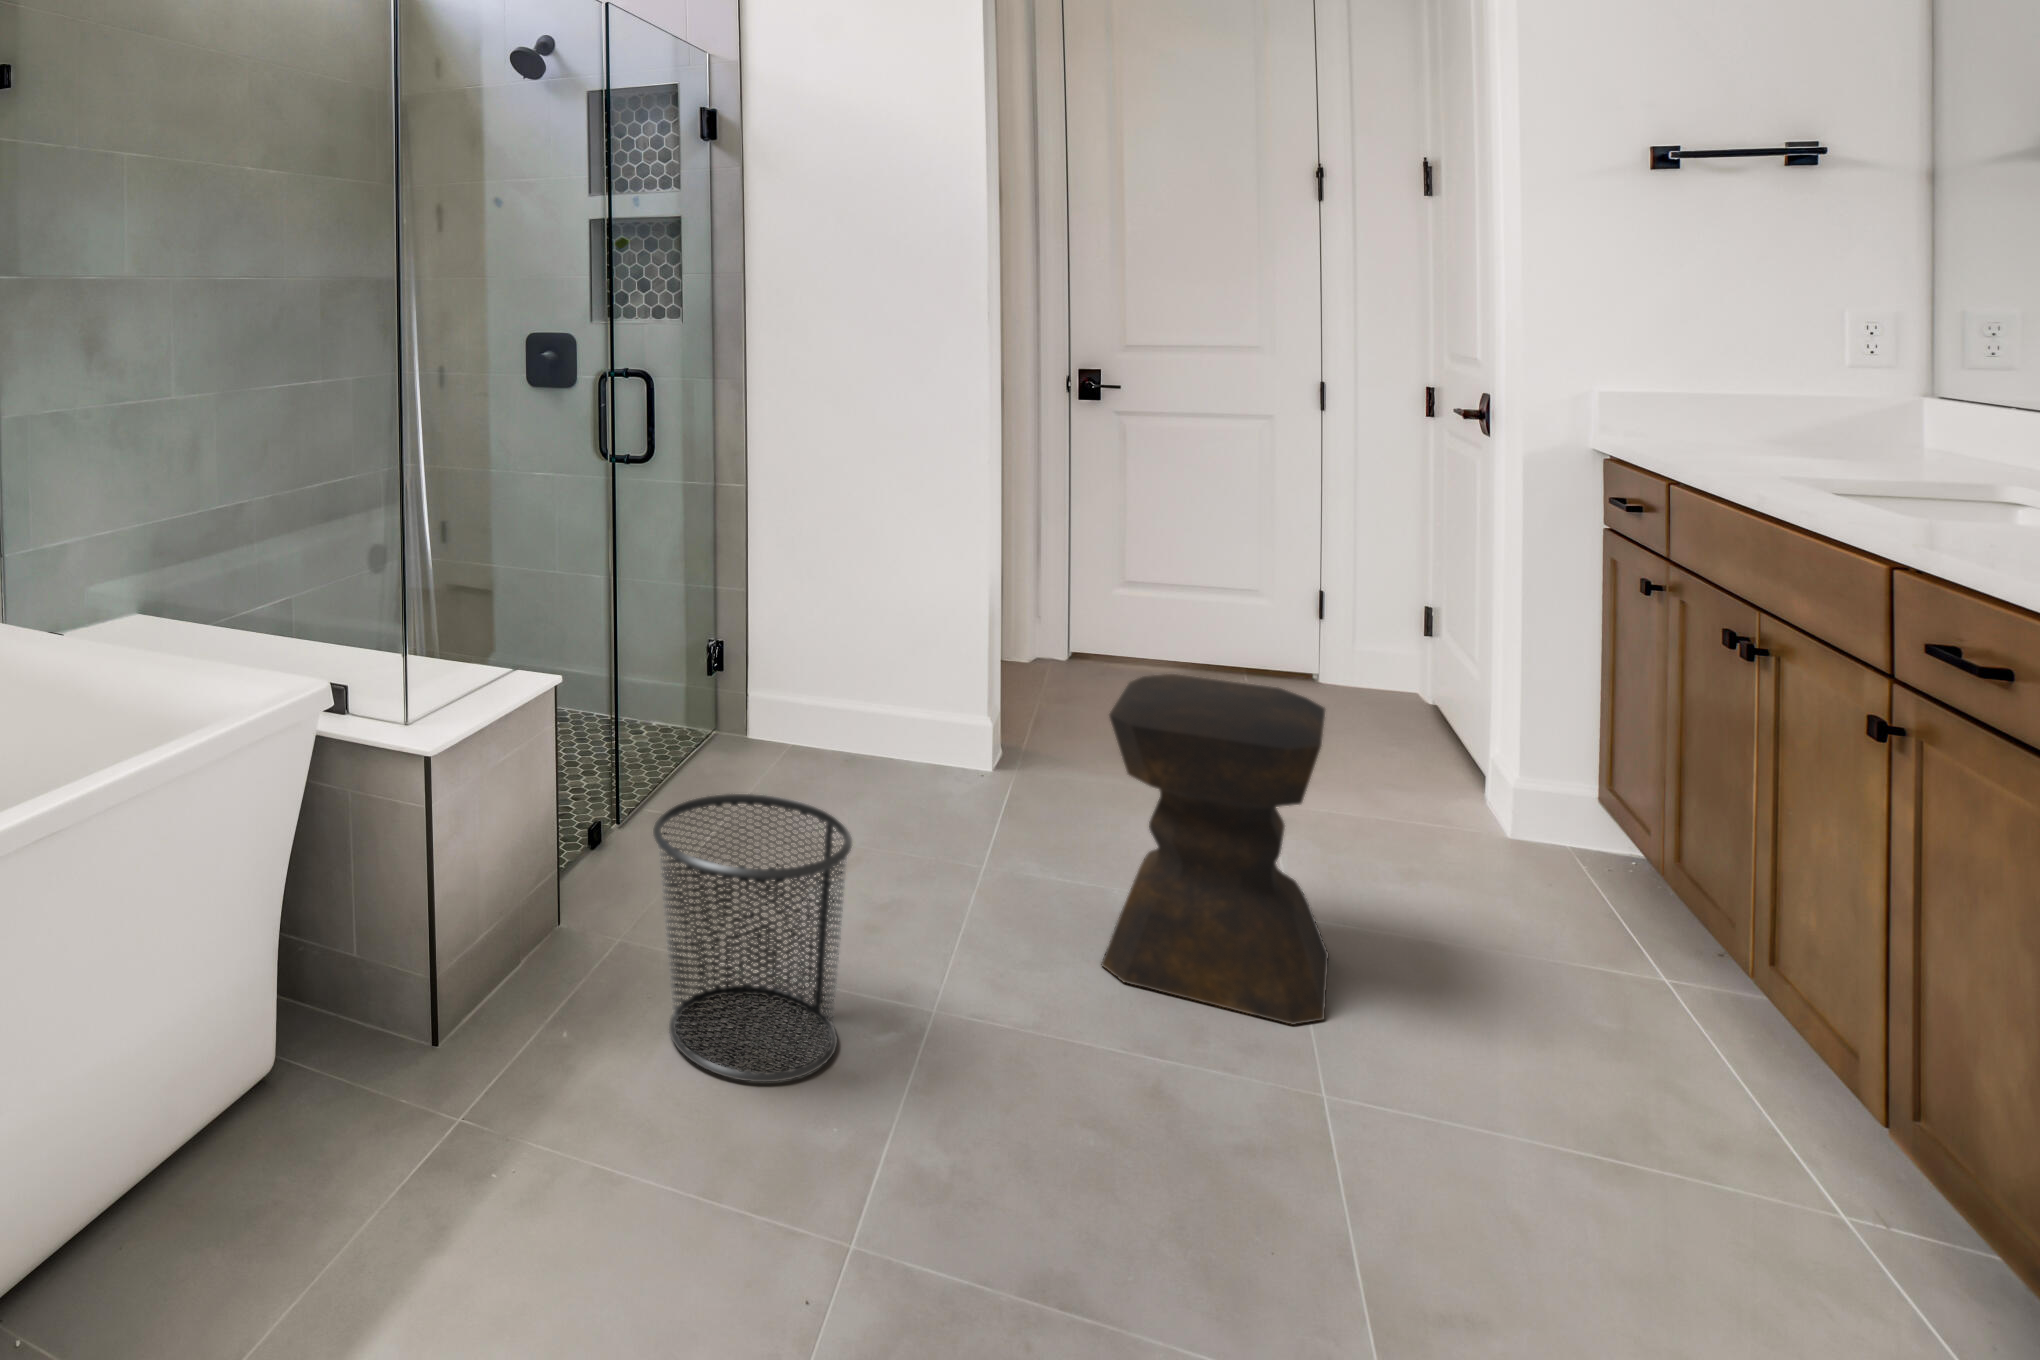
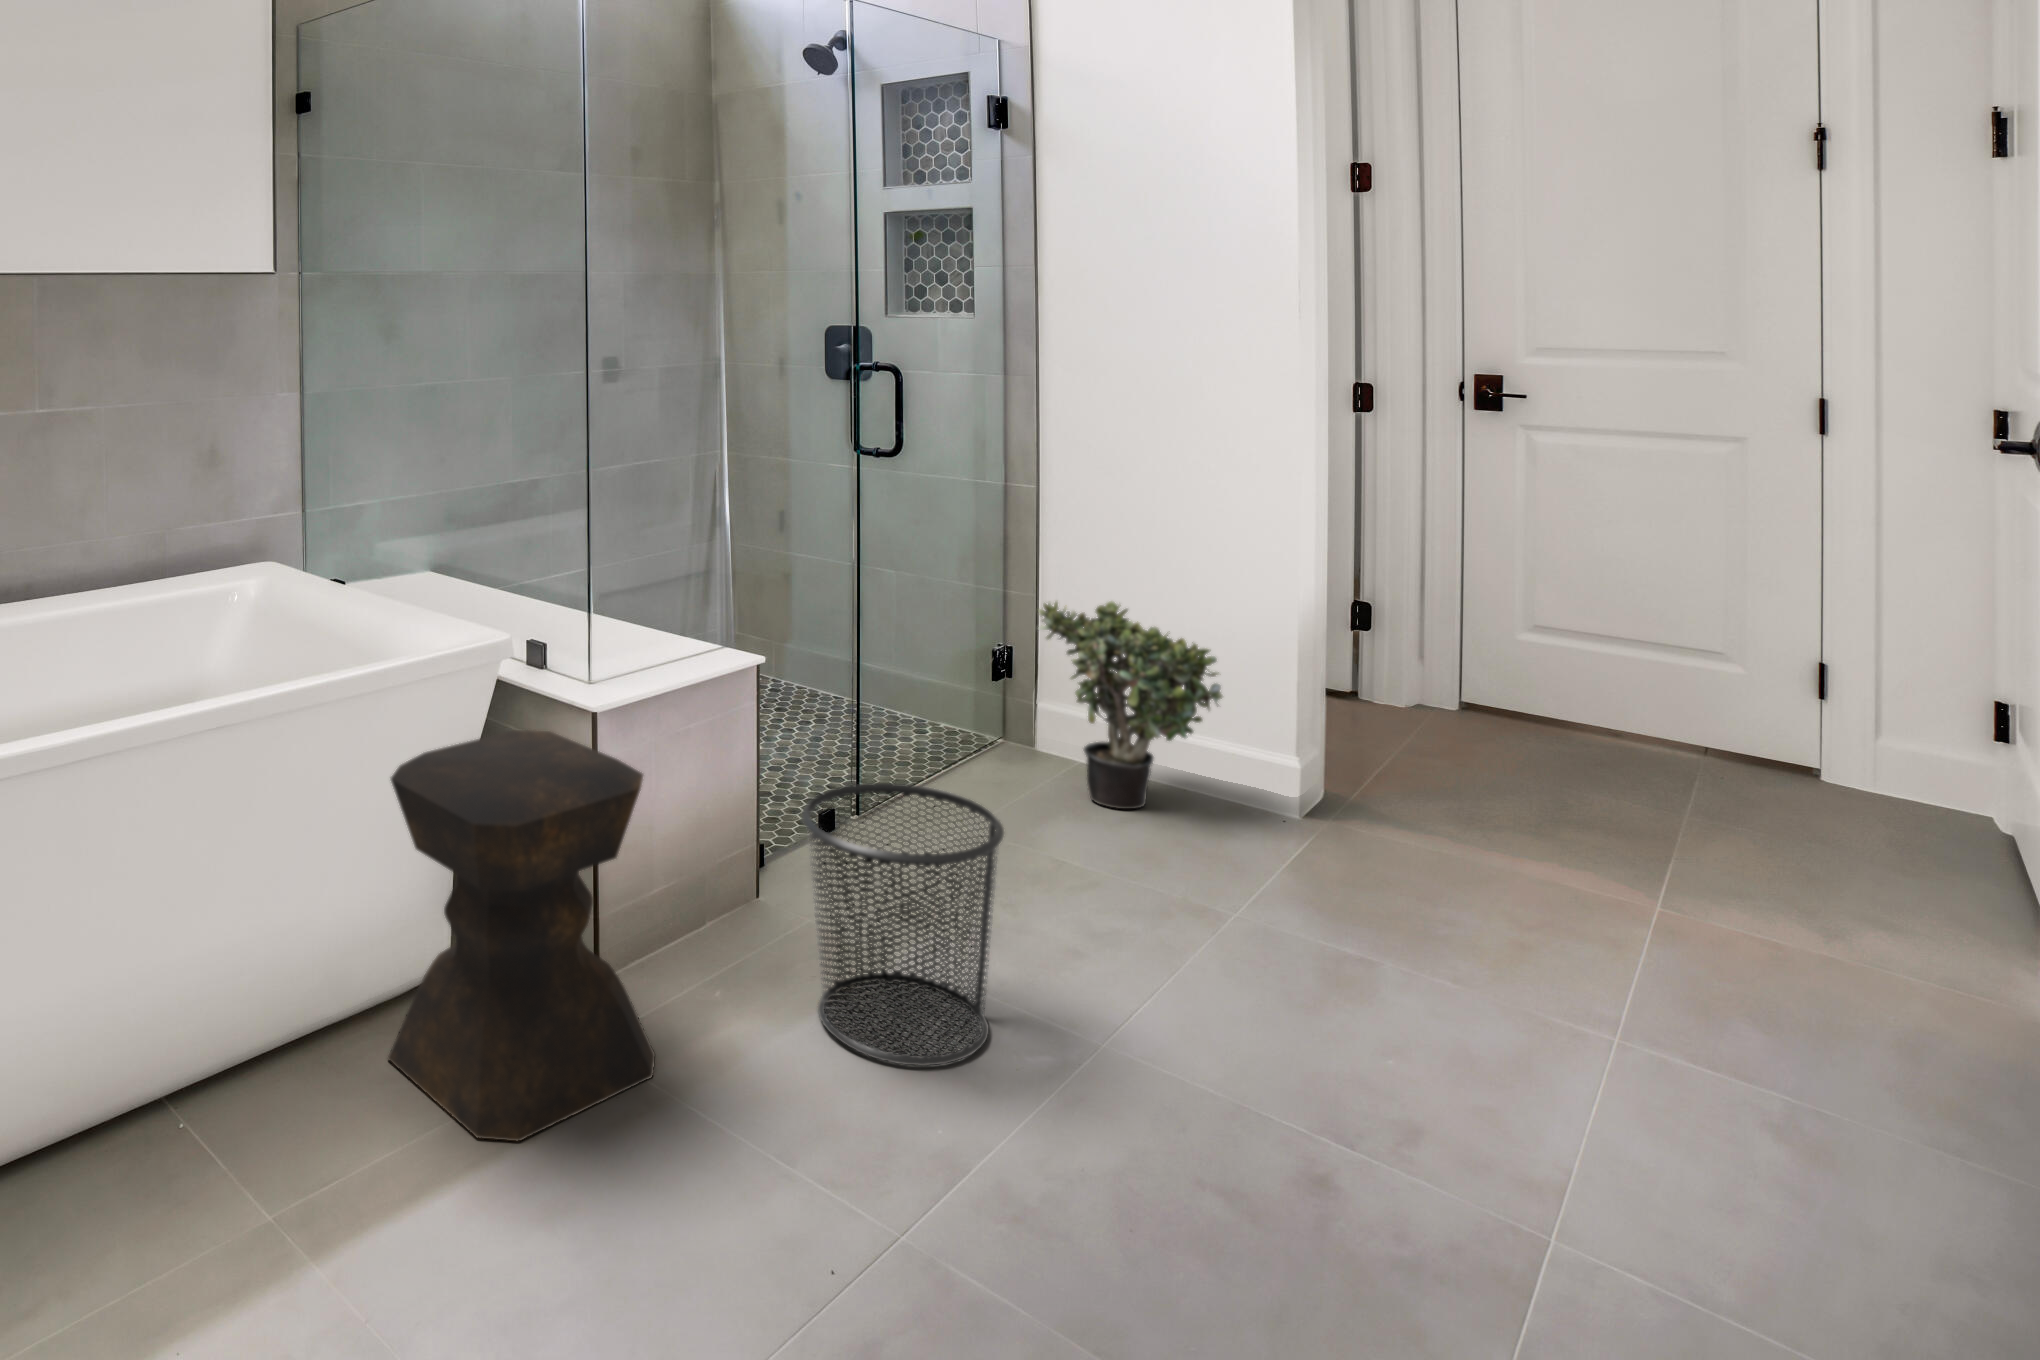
potted plant: none [758,591,926,785] -> present [1039,601,1222,809]
stool: present [1101,674,1328,1025] -> present [388,730,655,1141]

